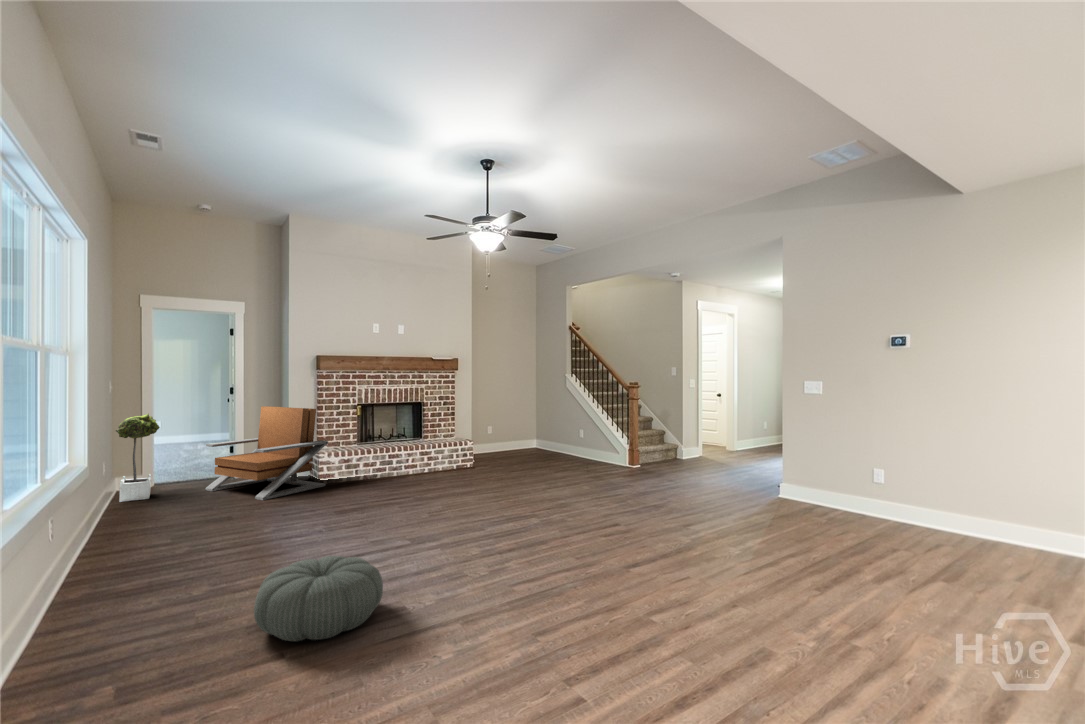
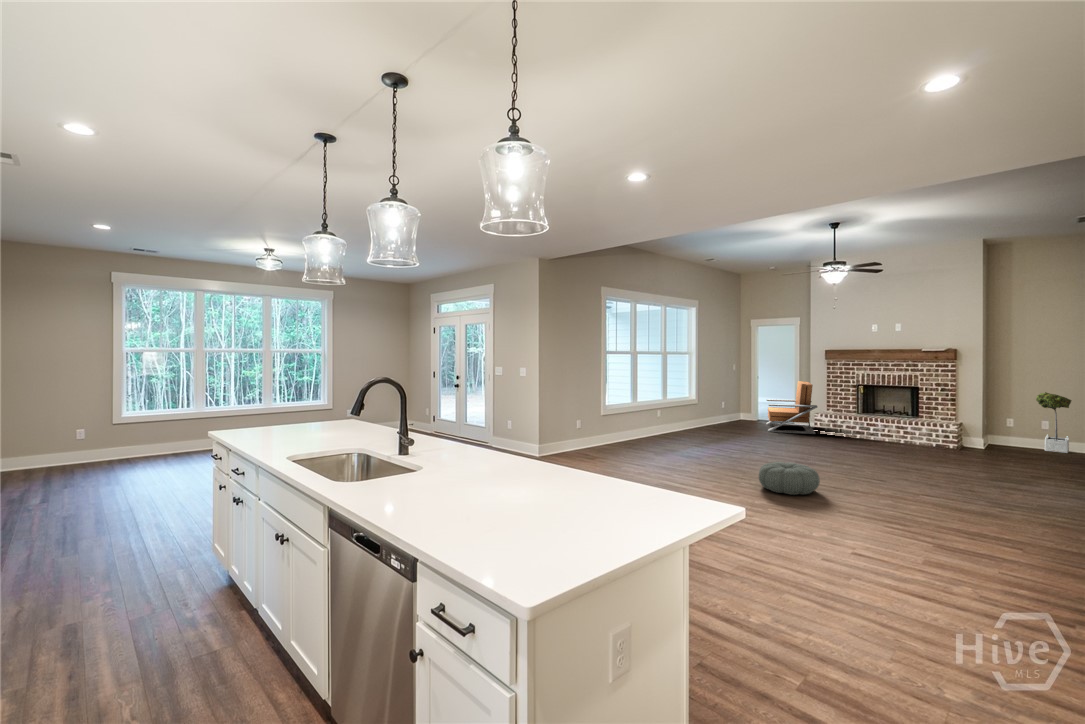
potted tree: present [116,413,160,502] -> present [1036,392,1072,453]
pouf: present [254,556,383,641] -> present [759,462,820,495]

